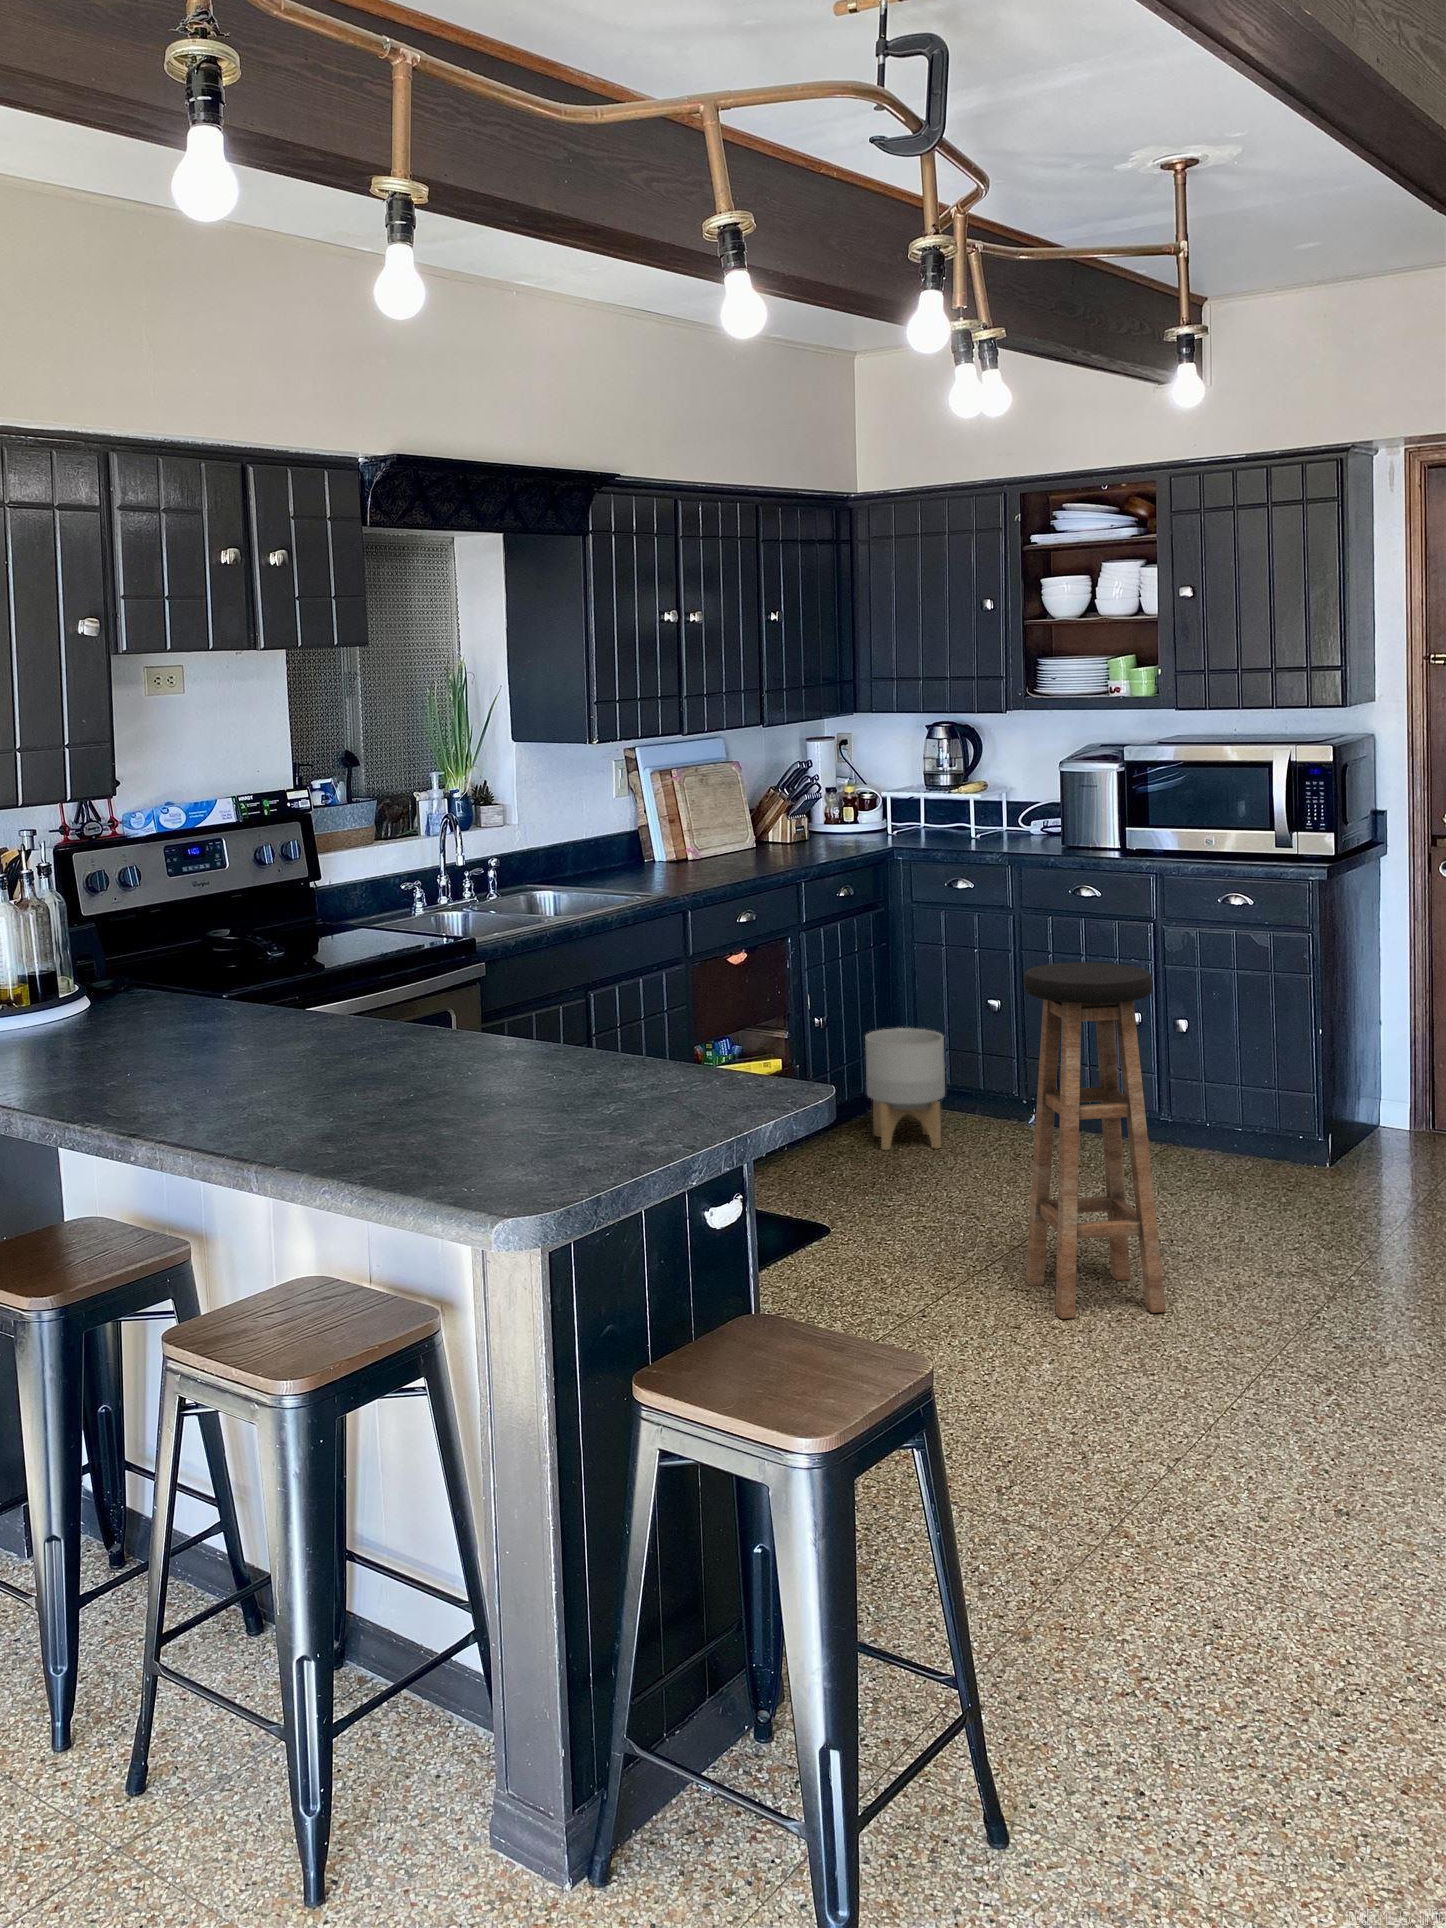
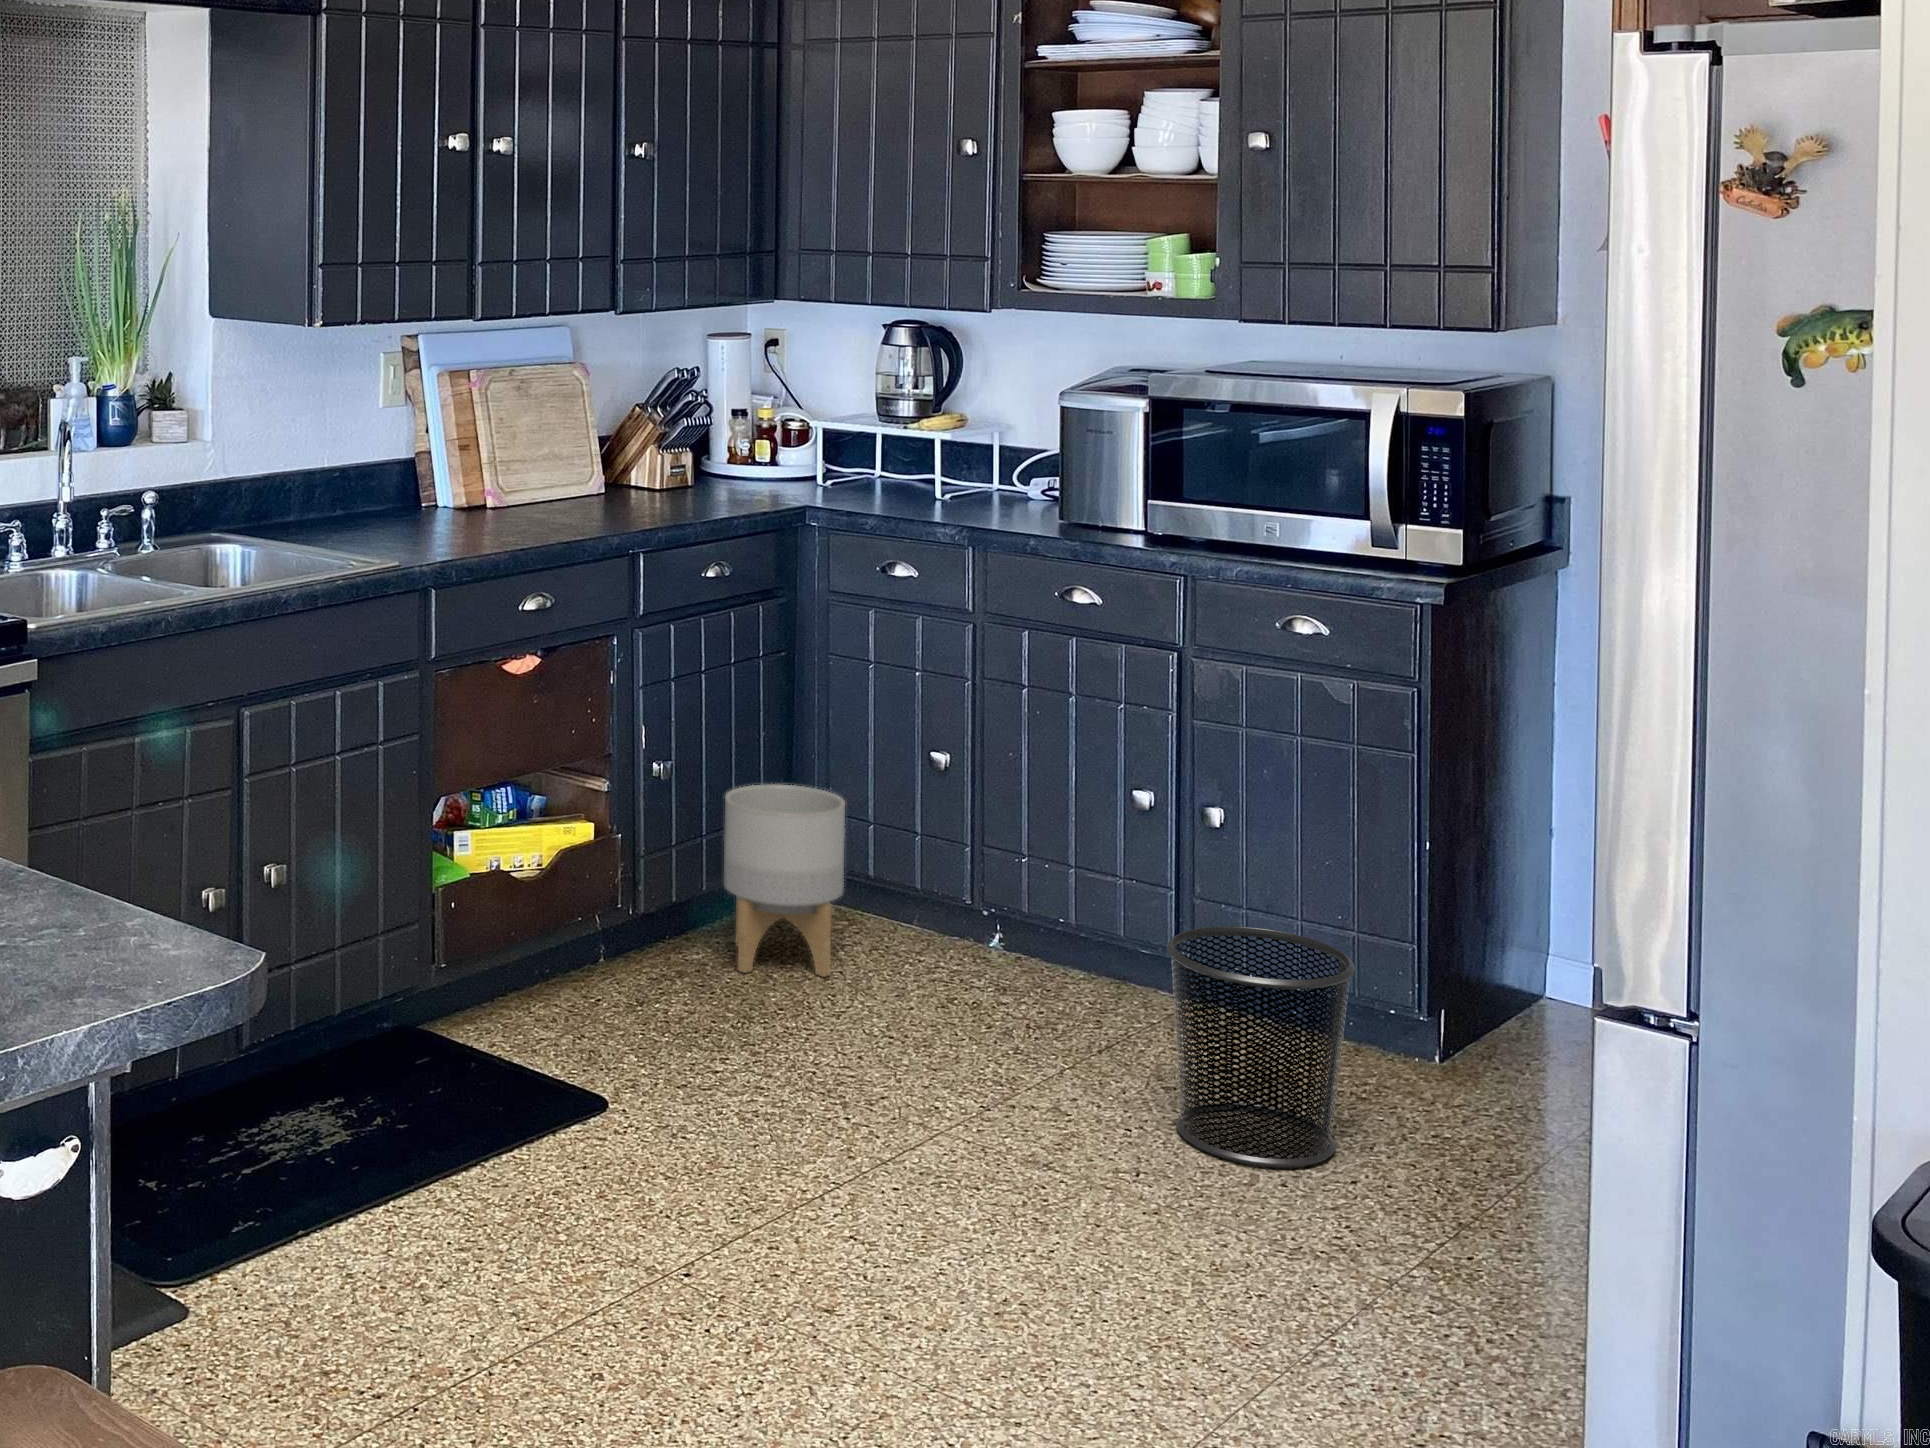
bar stool: present [1024,962,1166,1319] -> none [877,721,1091,1305]
waste bin: none [1176,1087,1294,1230] -> present [1167,926,1355,1167]

